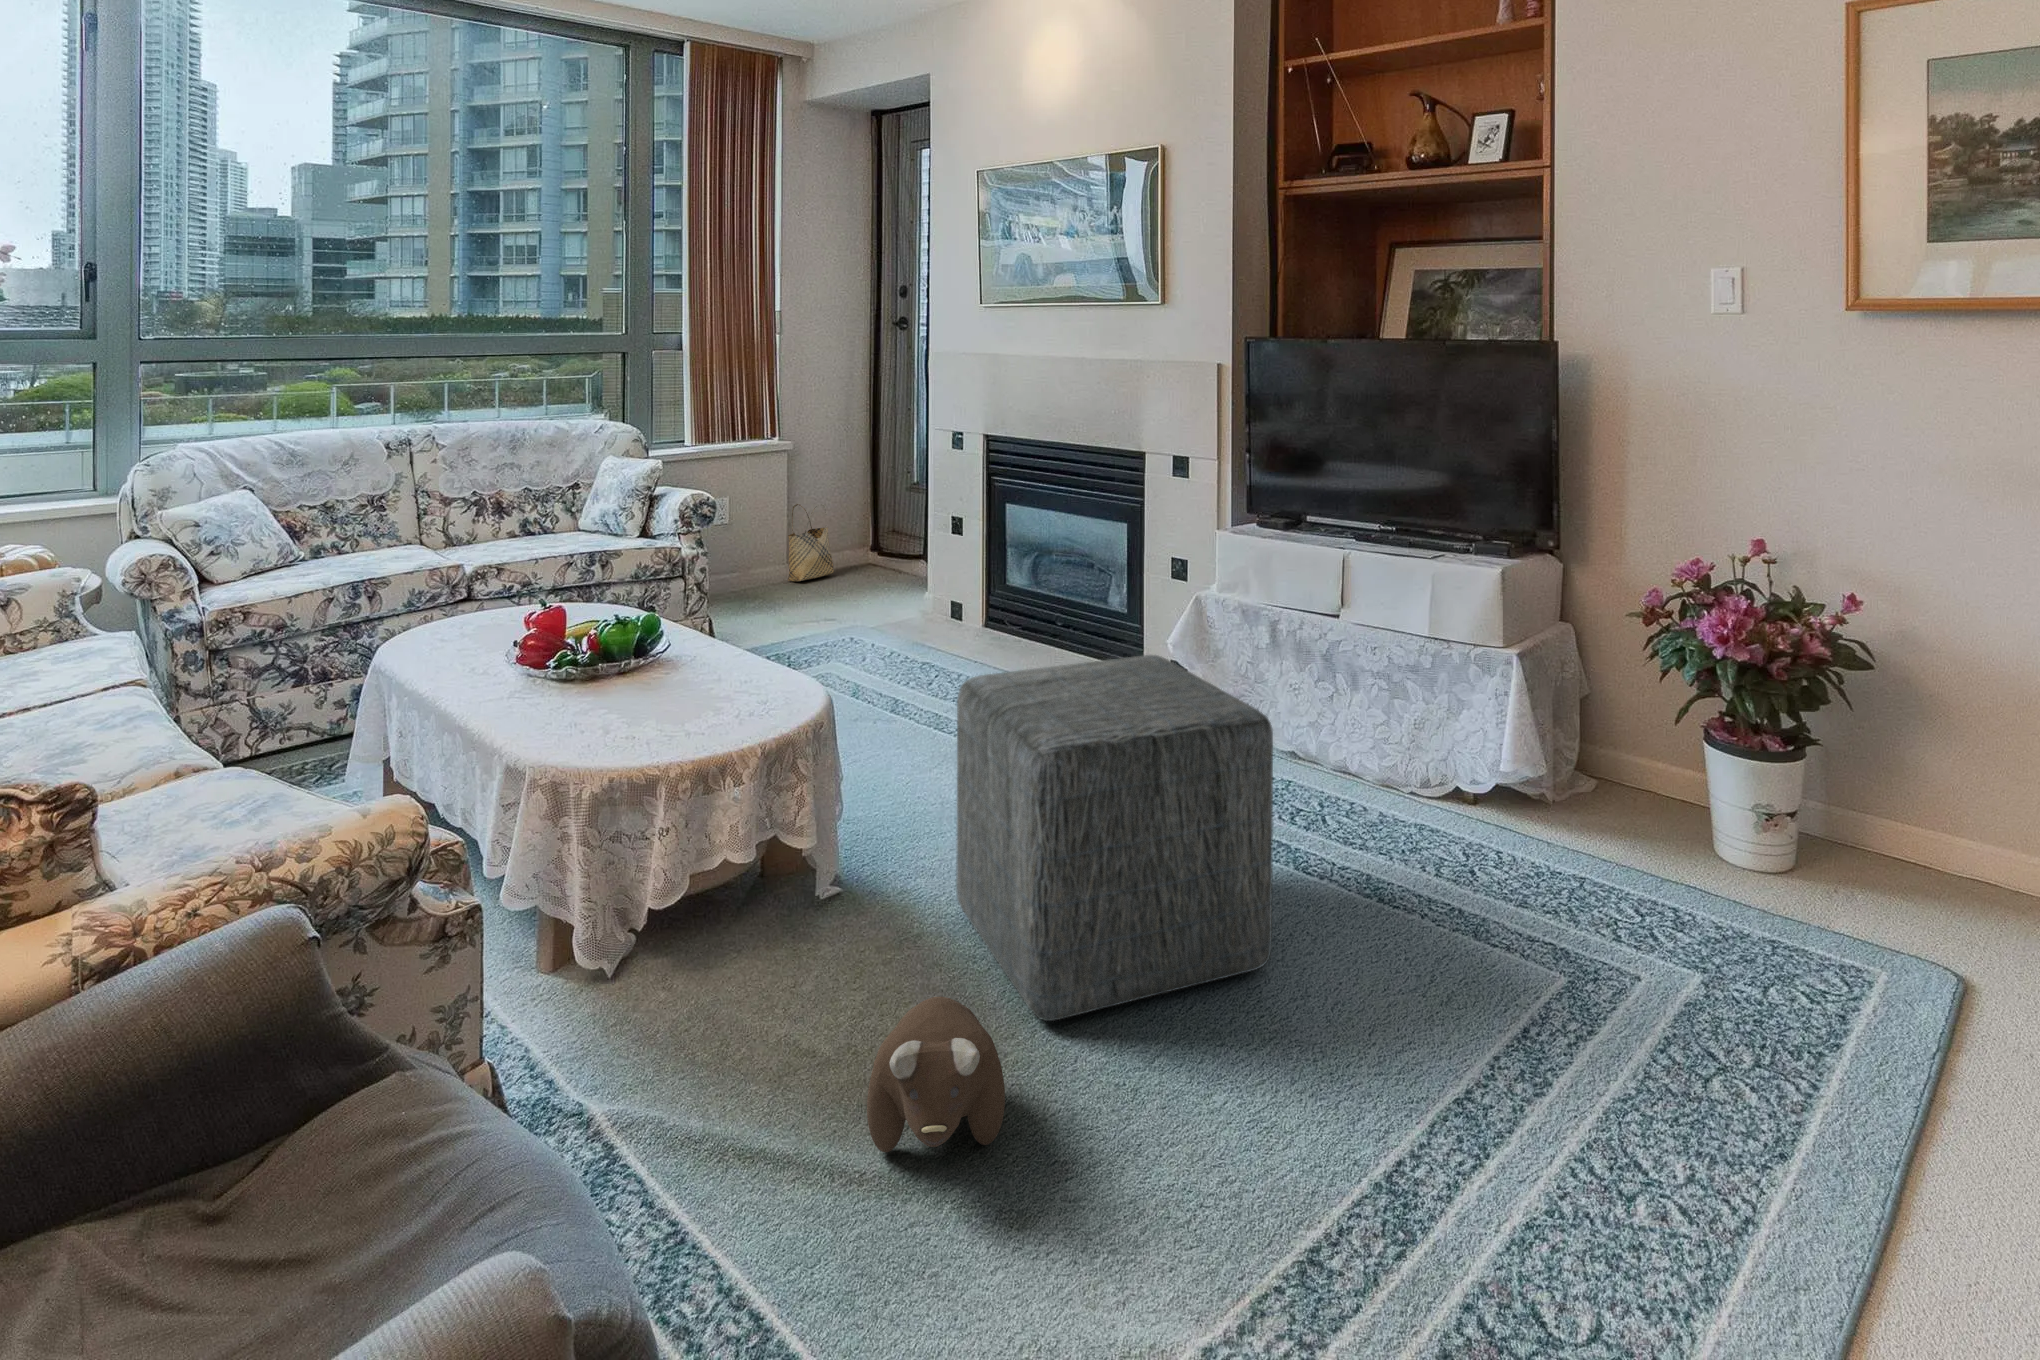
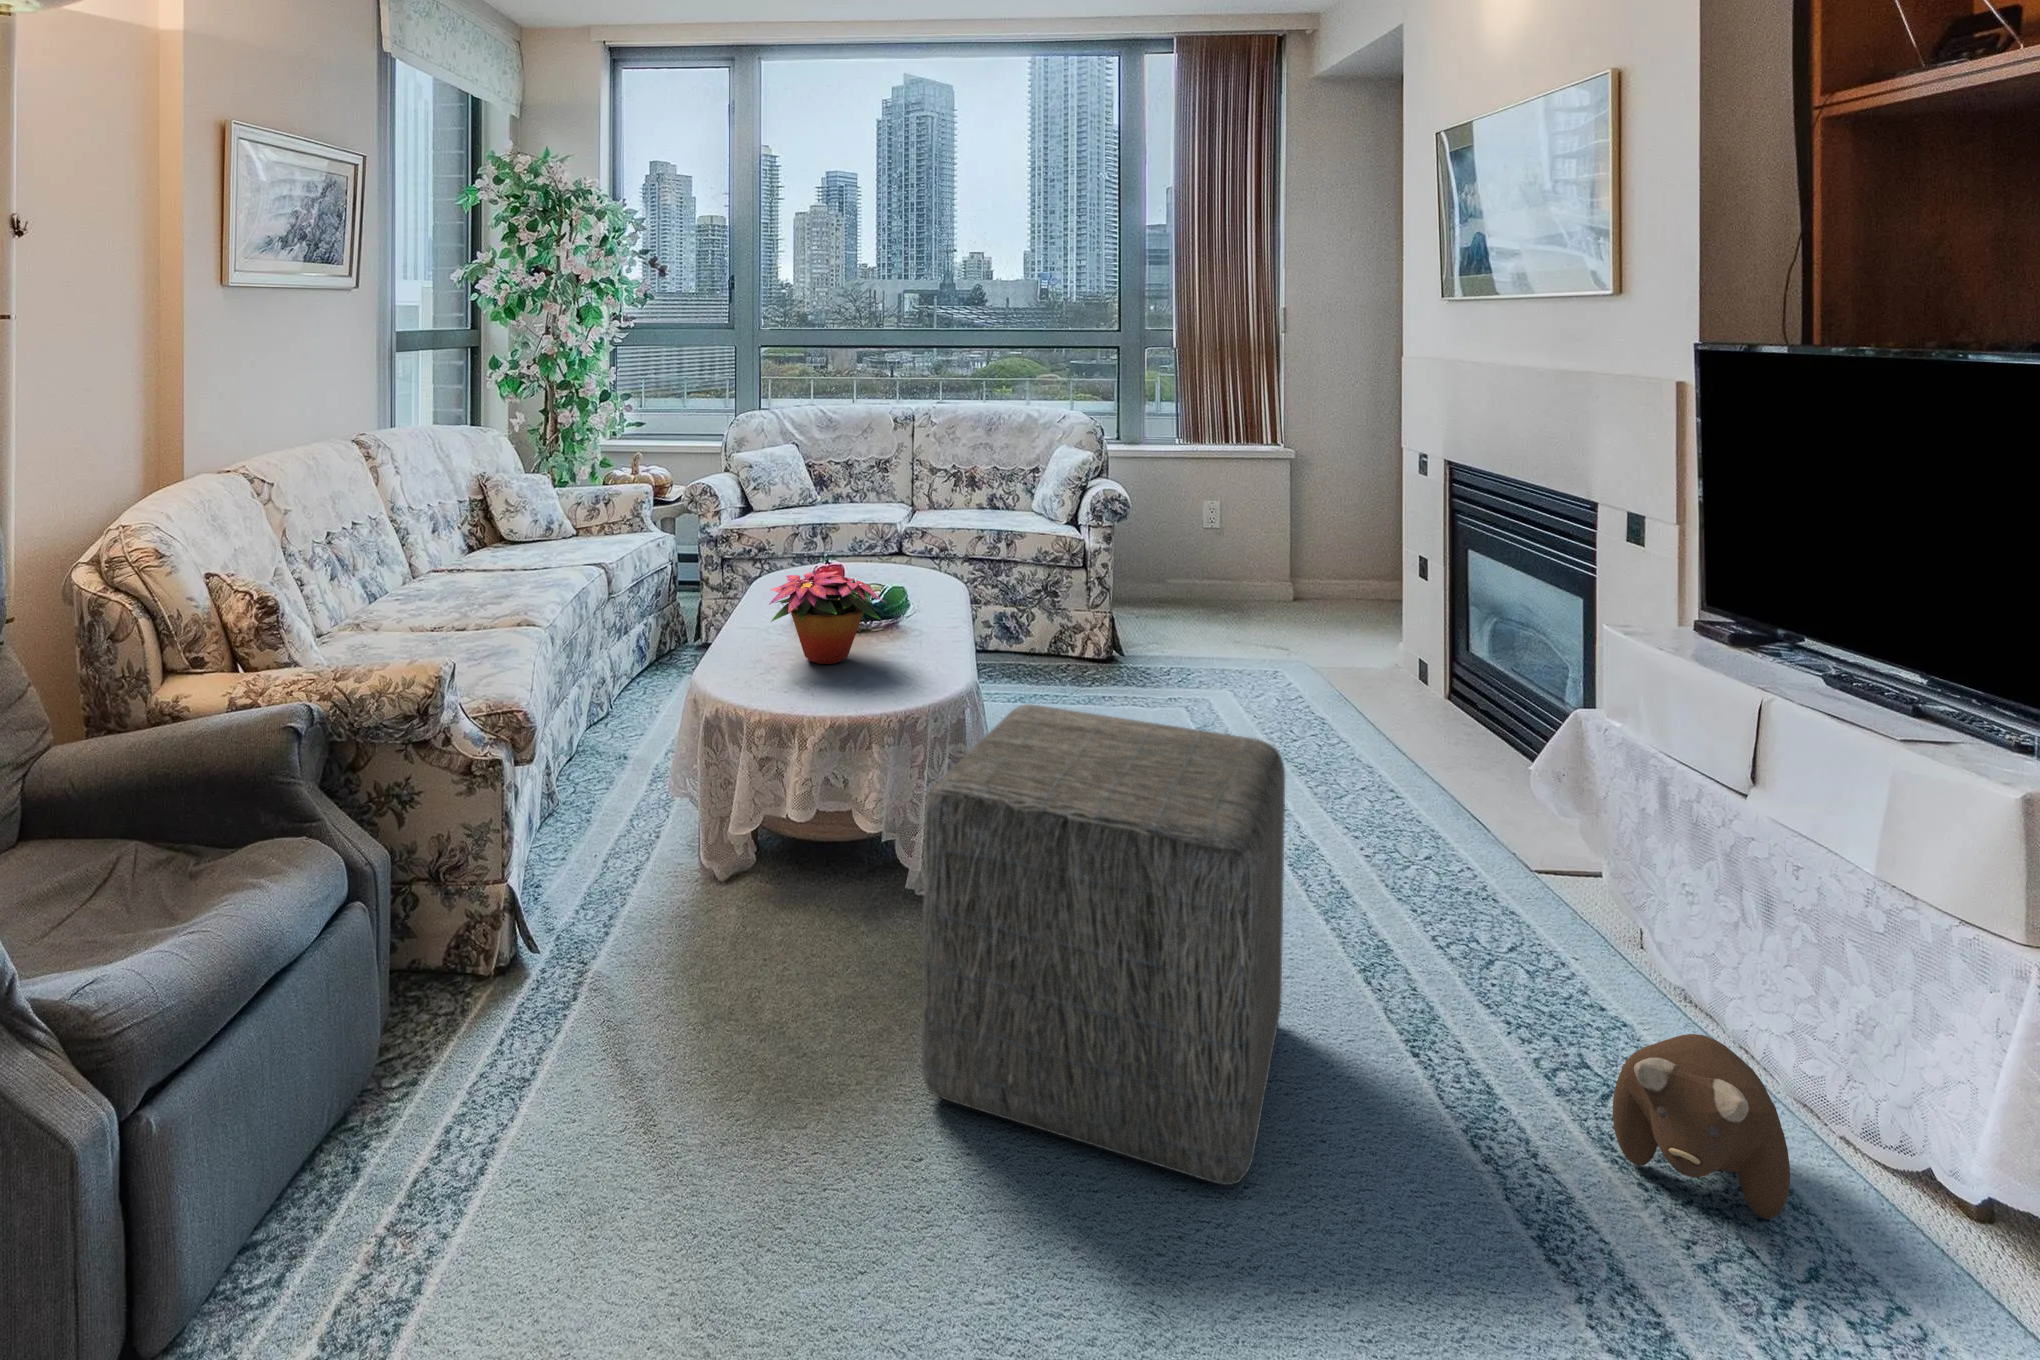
woven basket: present [788,504,834,581] -> none [1281,517,1337,601]
flower arrangement: none [586,601,738,709] -> present [769,571,886,664]
plush toy: present [867,996,1005,1152] -> present [1613,1034,1790,1219]

